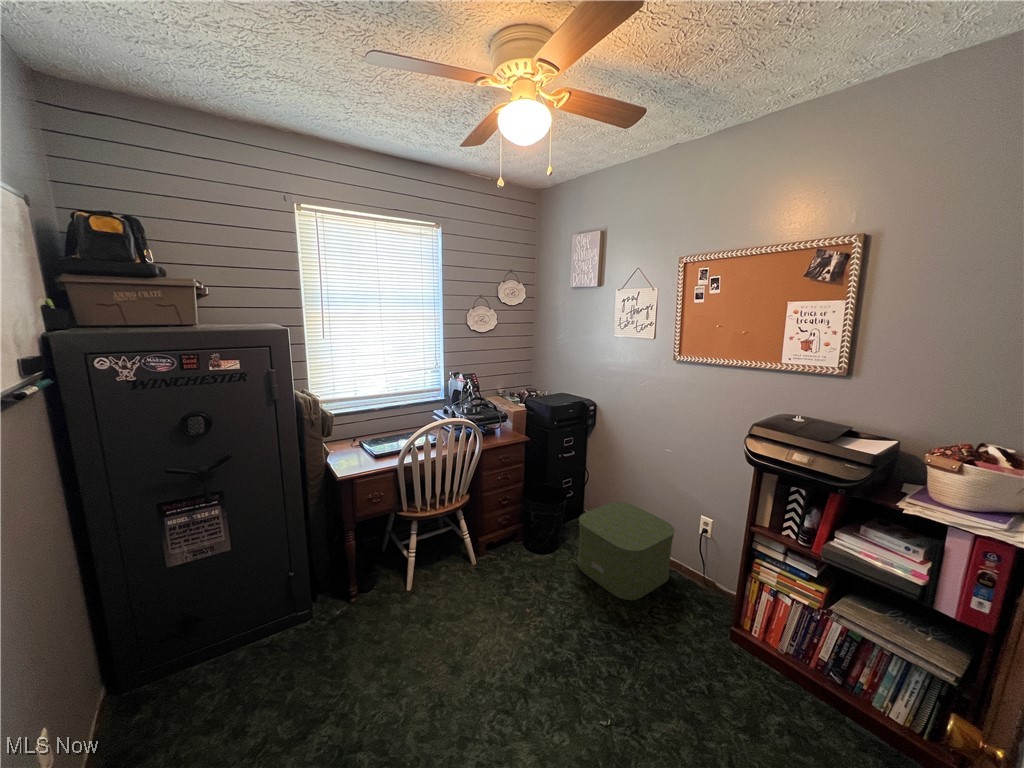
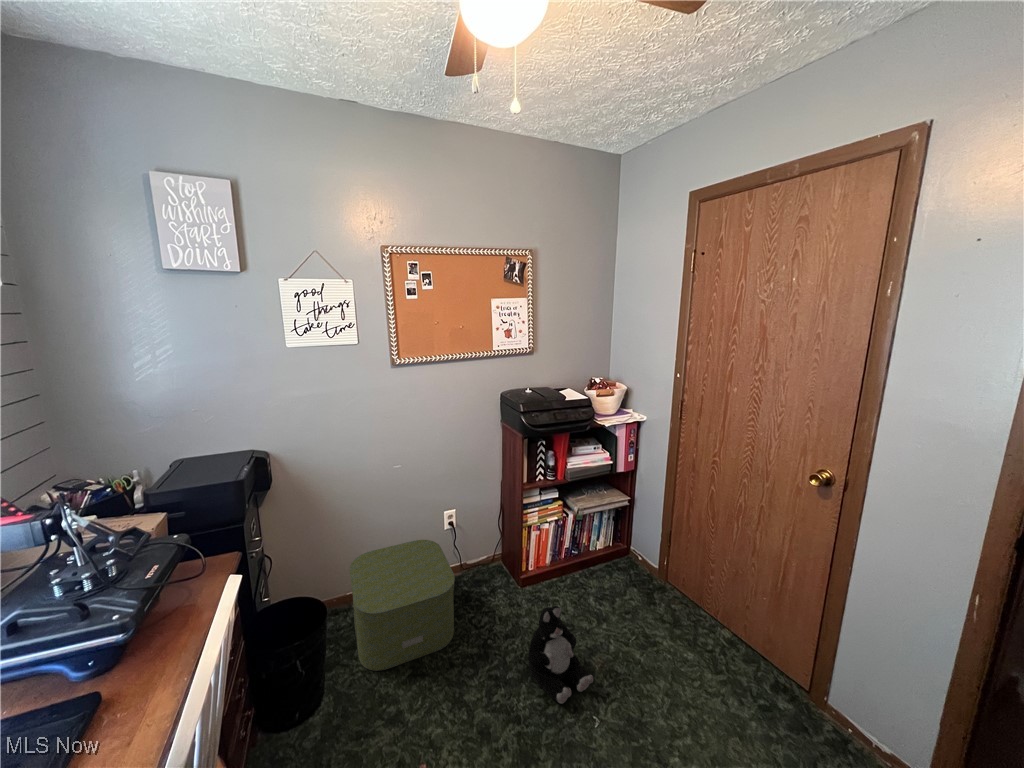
plush toy: none [604,613,672,714] -> present [528,606,593,704]

